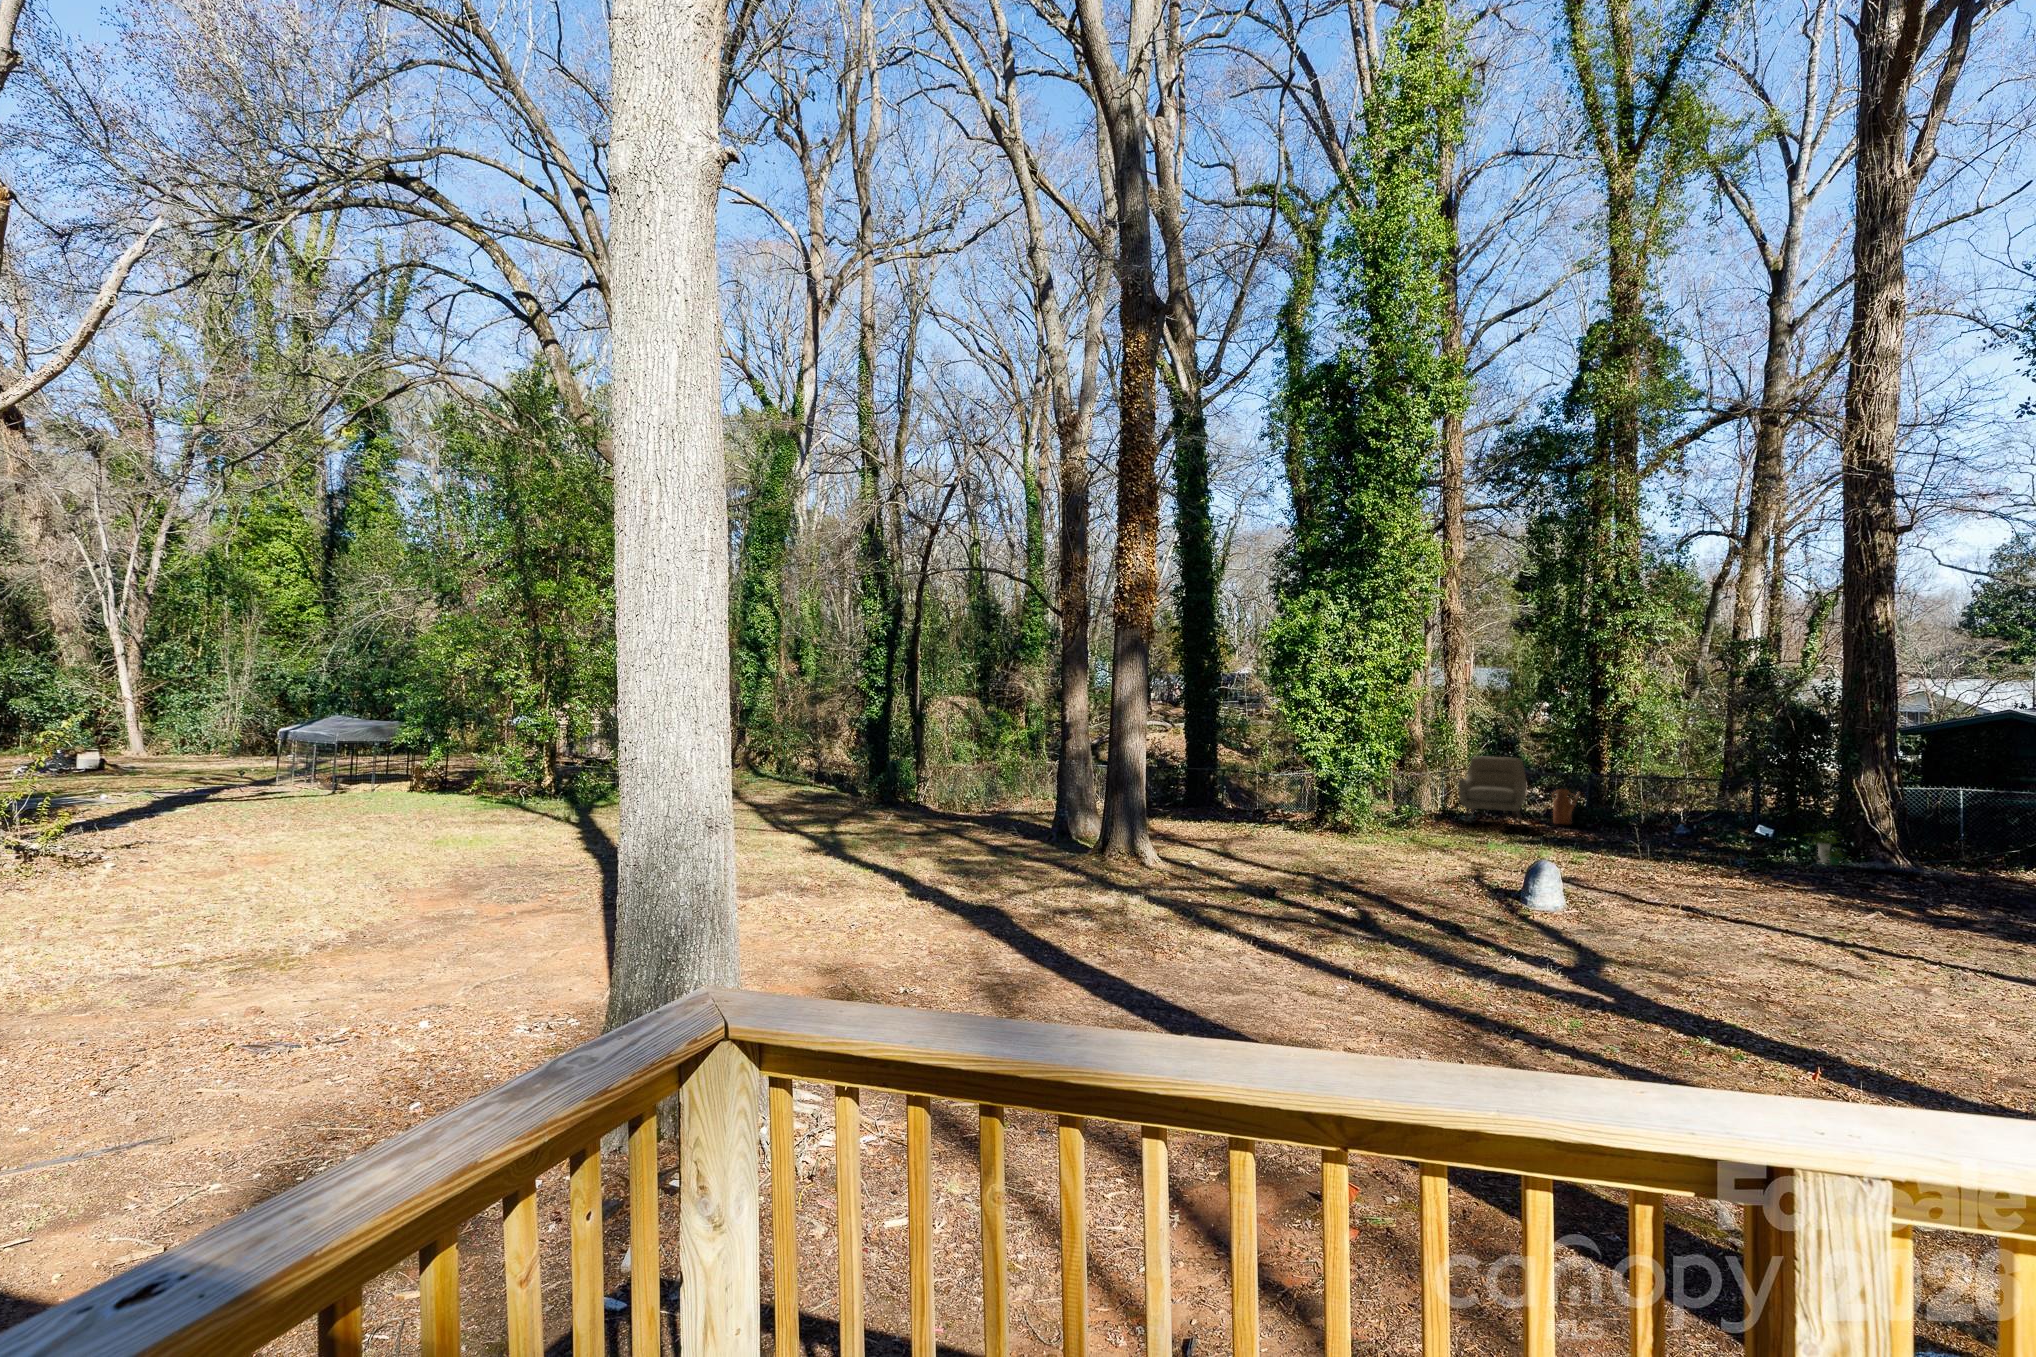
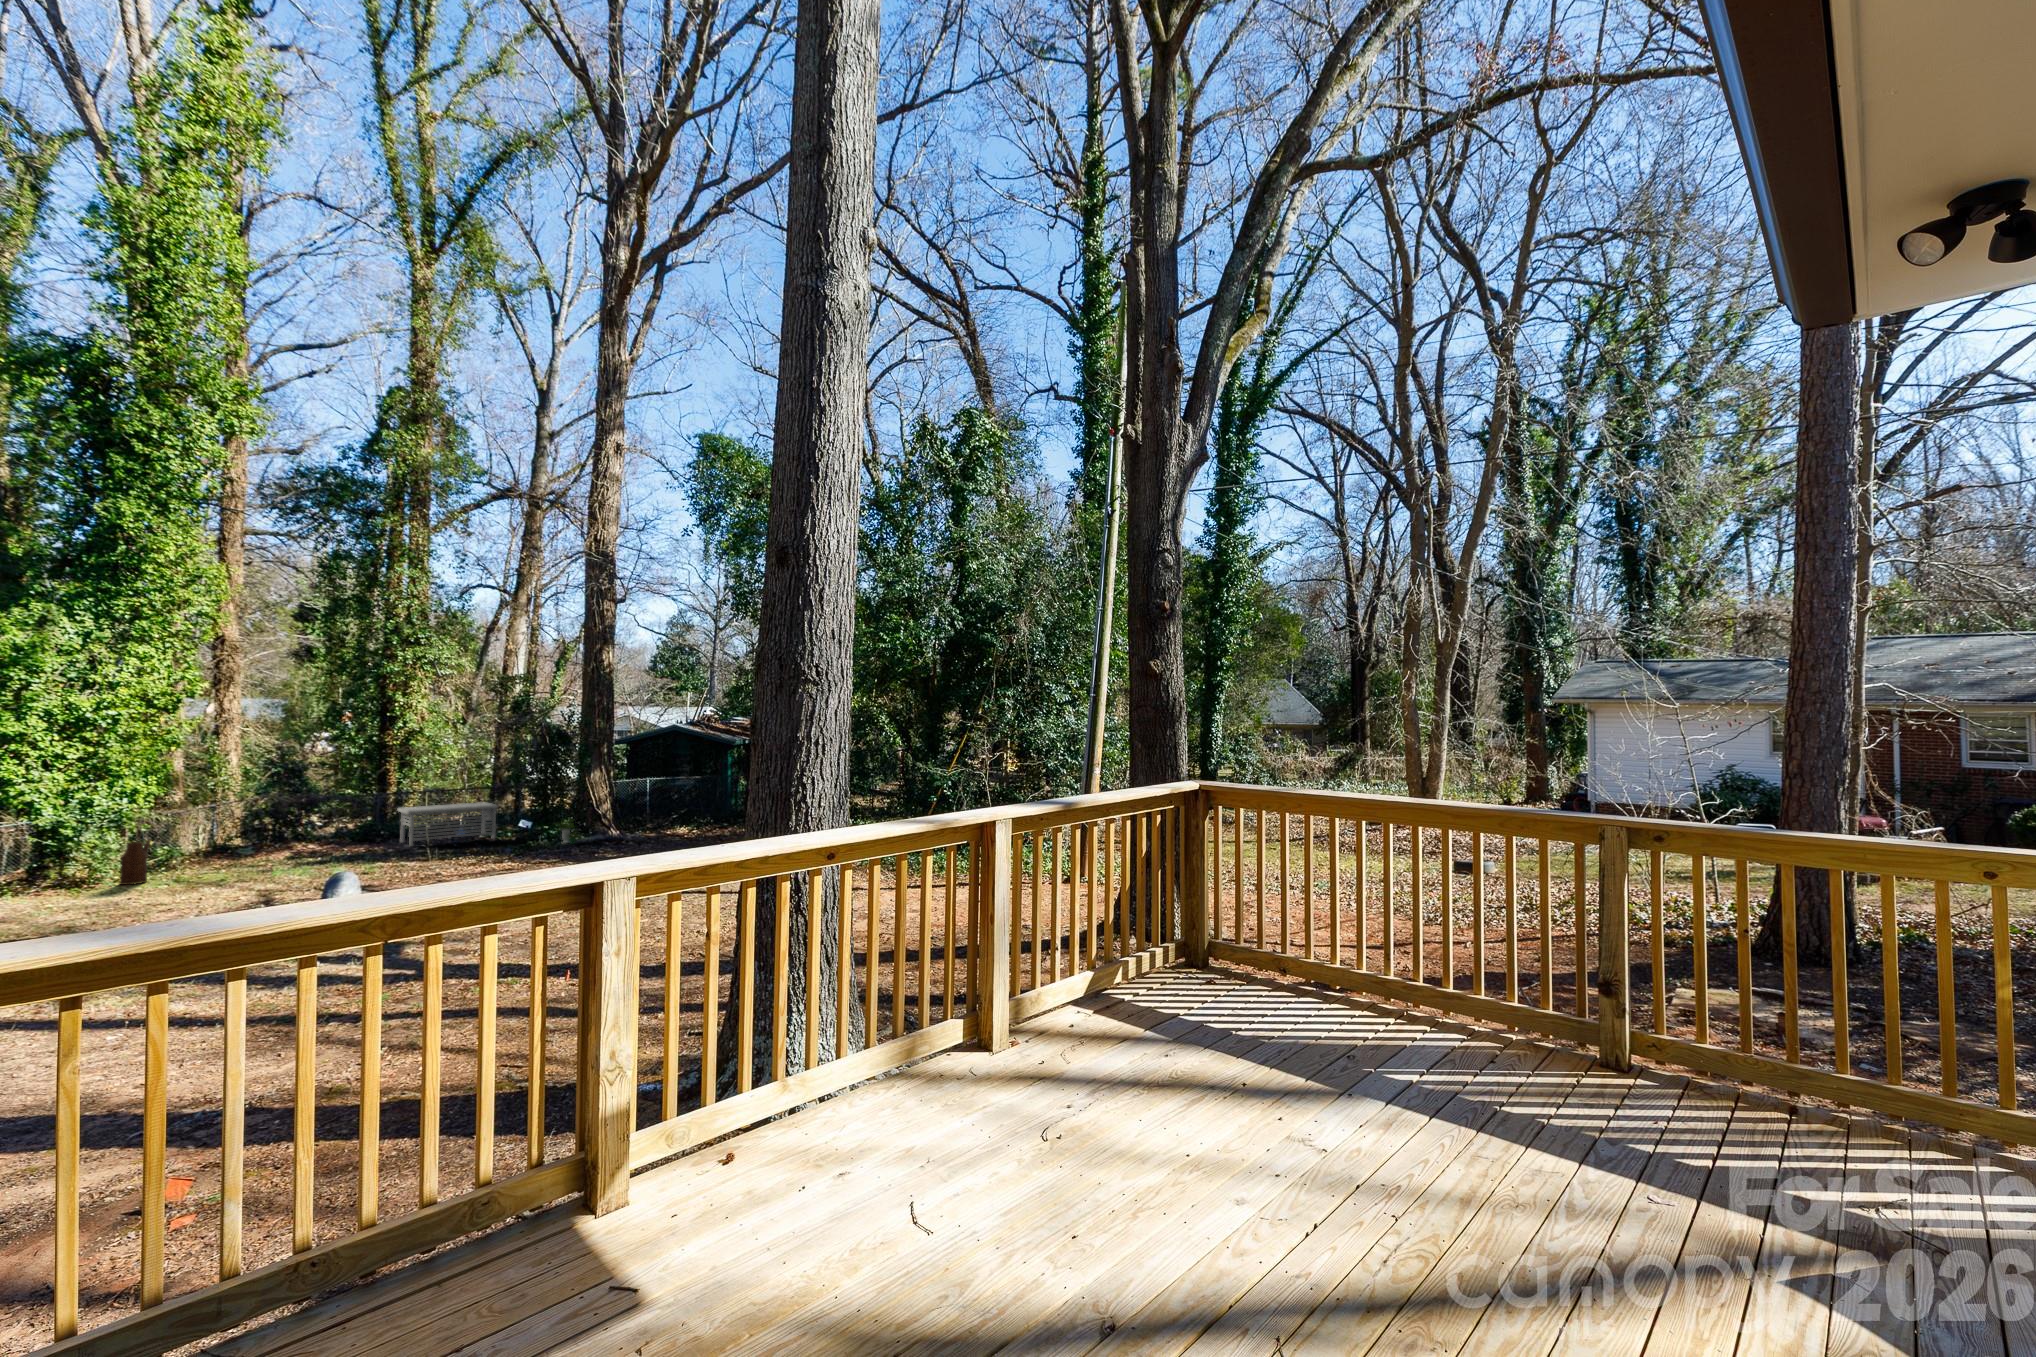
chair: present [1458,757,1527,826] -> none [237,784,316,855]
watering can: present [1552,789,1580,825] -> present [120,838,151,885]
storage bench: none [1607,792,1727,843] -> present [398,802,498,846]

